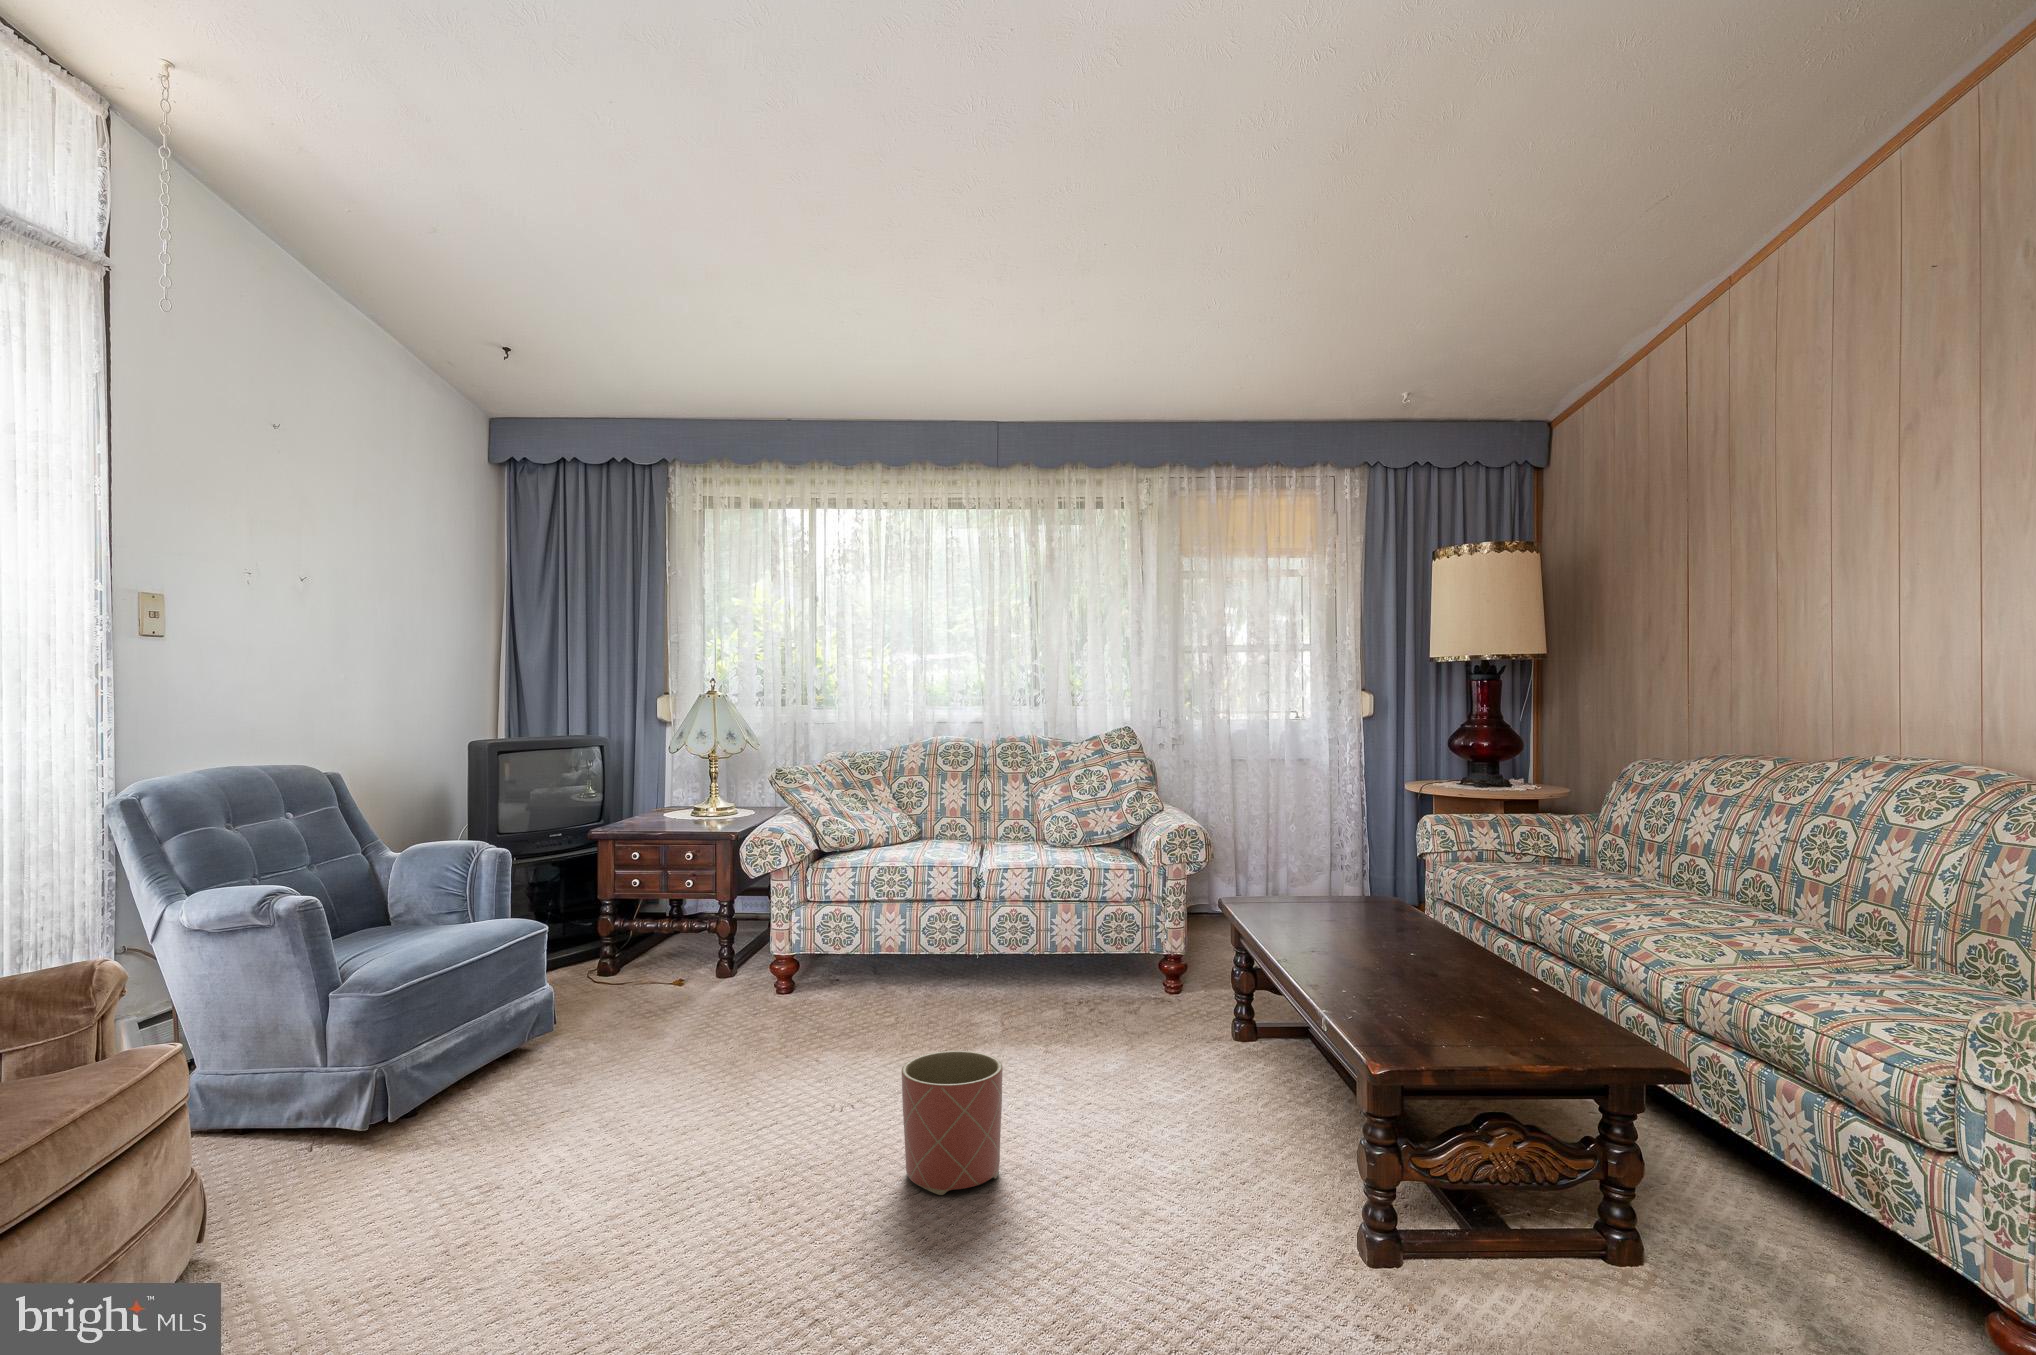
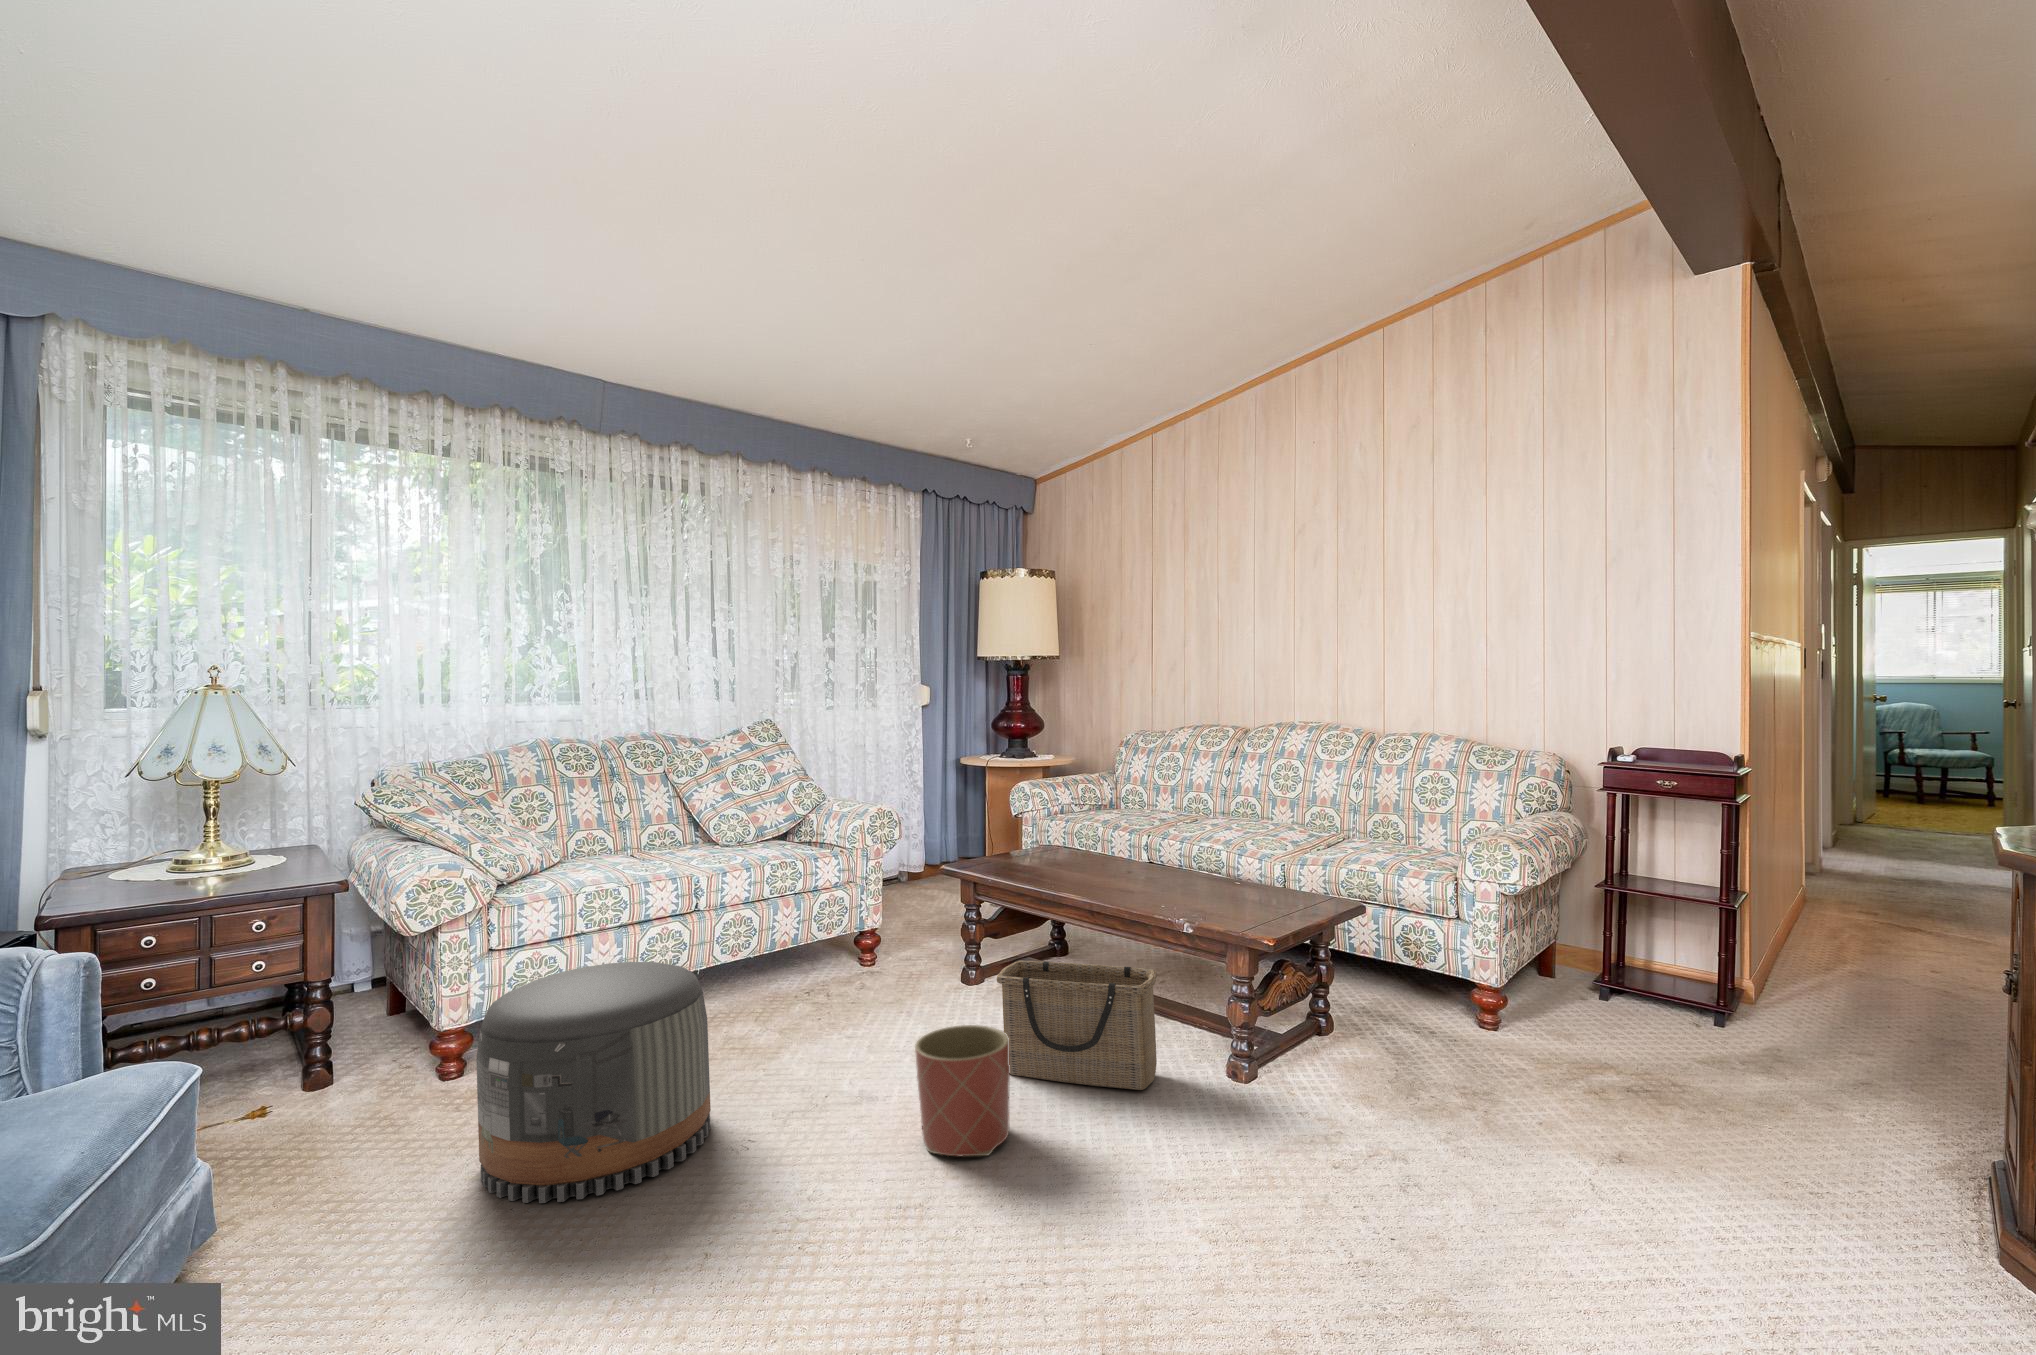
pouf: none [663,920,843,1102] -> present [476,962,711,1203]
basket: none [1085,1011,1239,1206] -> present [997,961,1157,1090]

